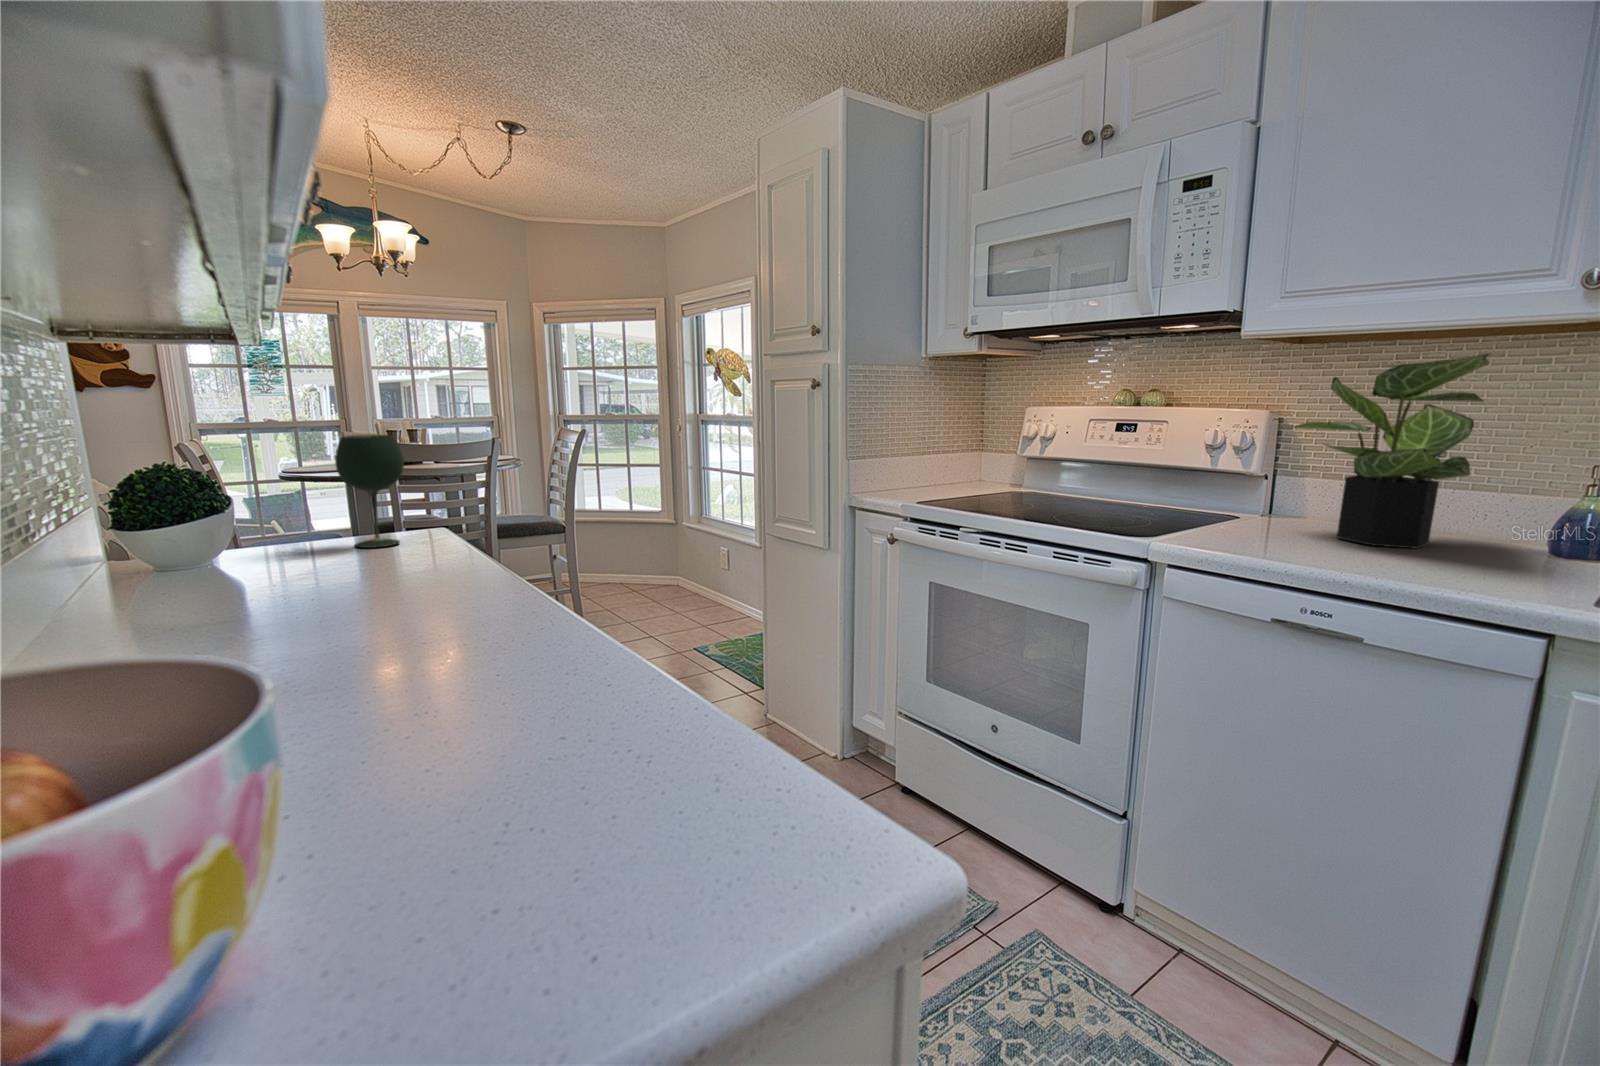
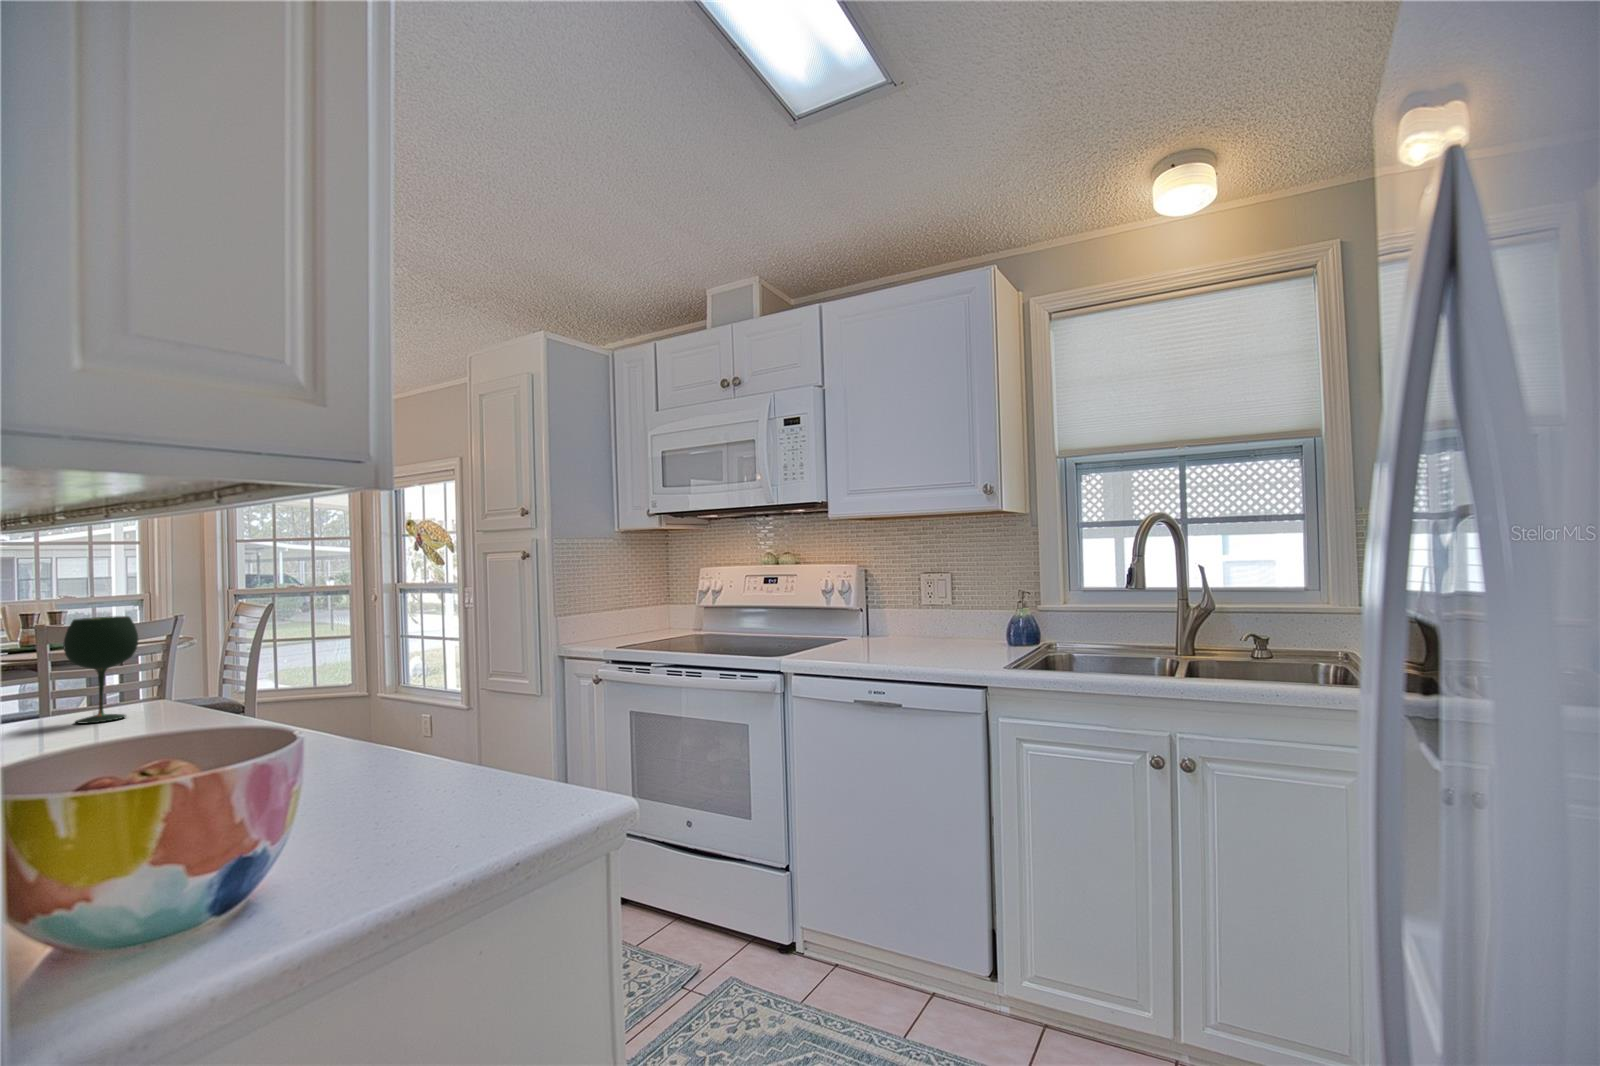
potted plant: present [1293,354,1489,549] -> none [860,530,959,648]

